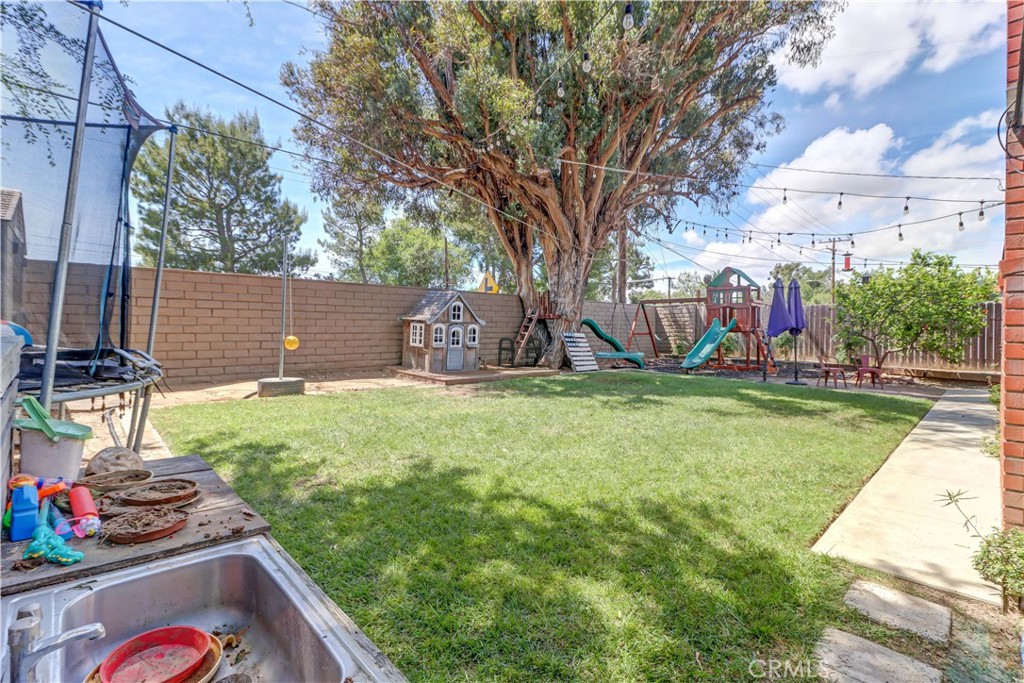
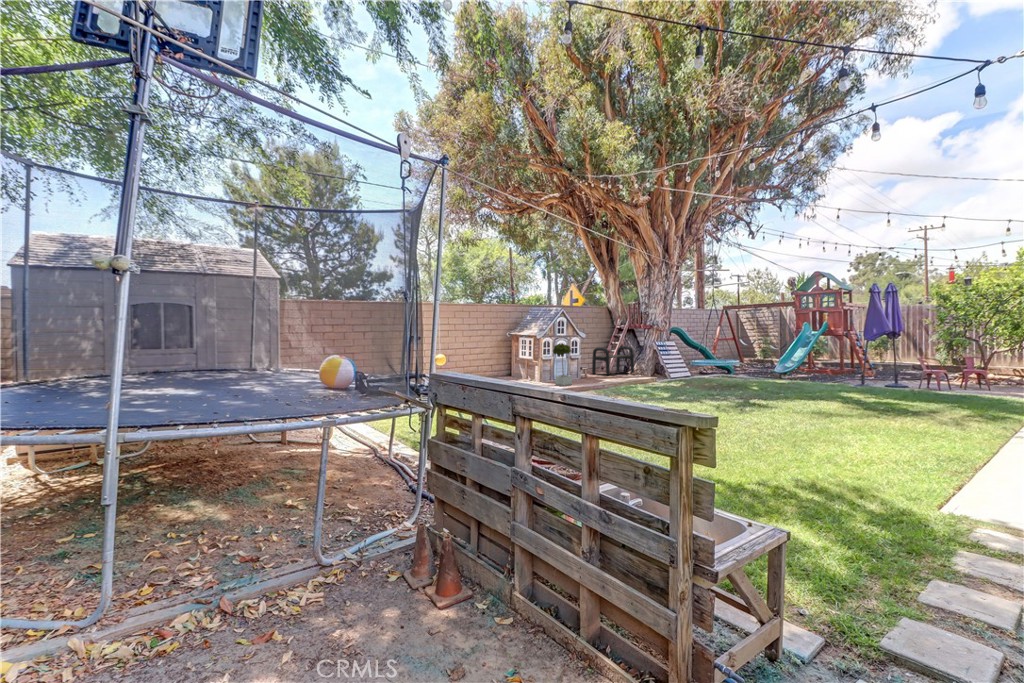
potted tree: none [444,329,465,376] -> present [553,344,572,385]

